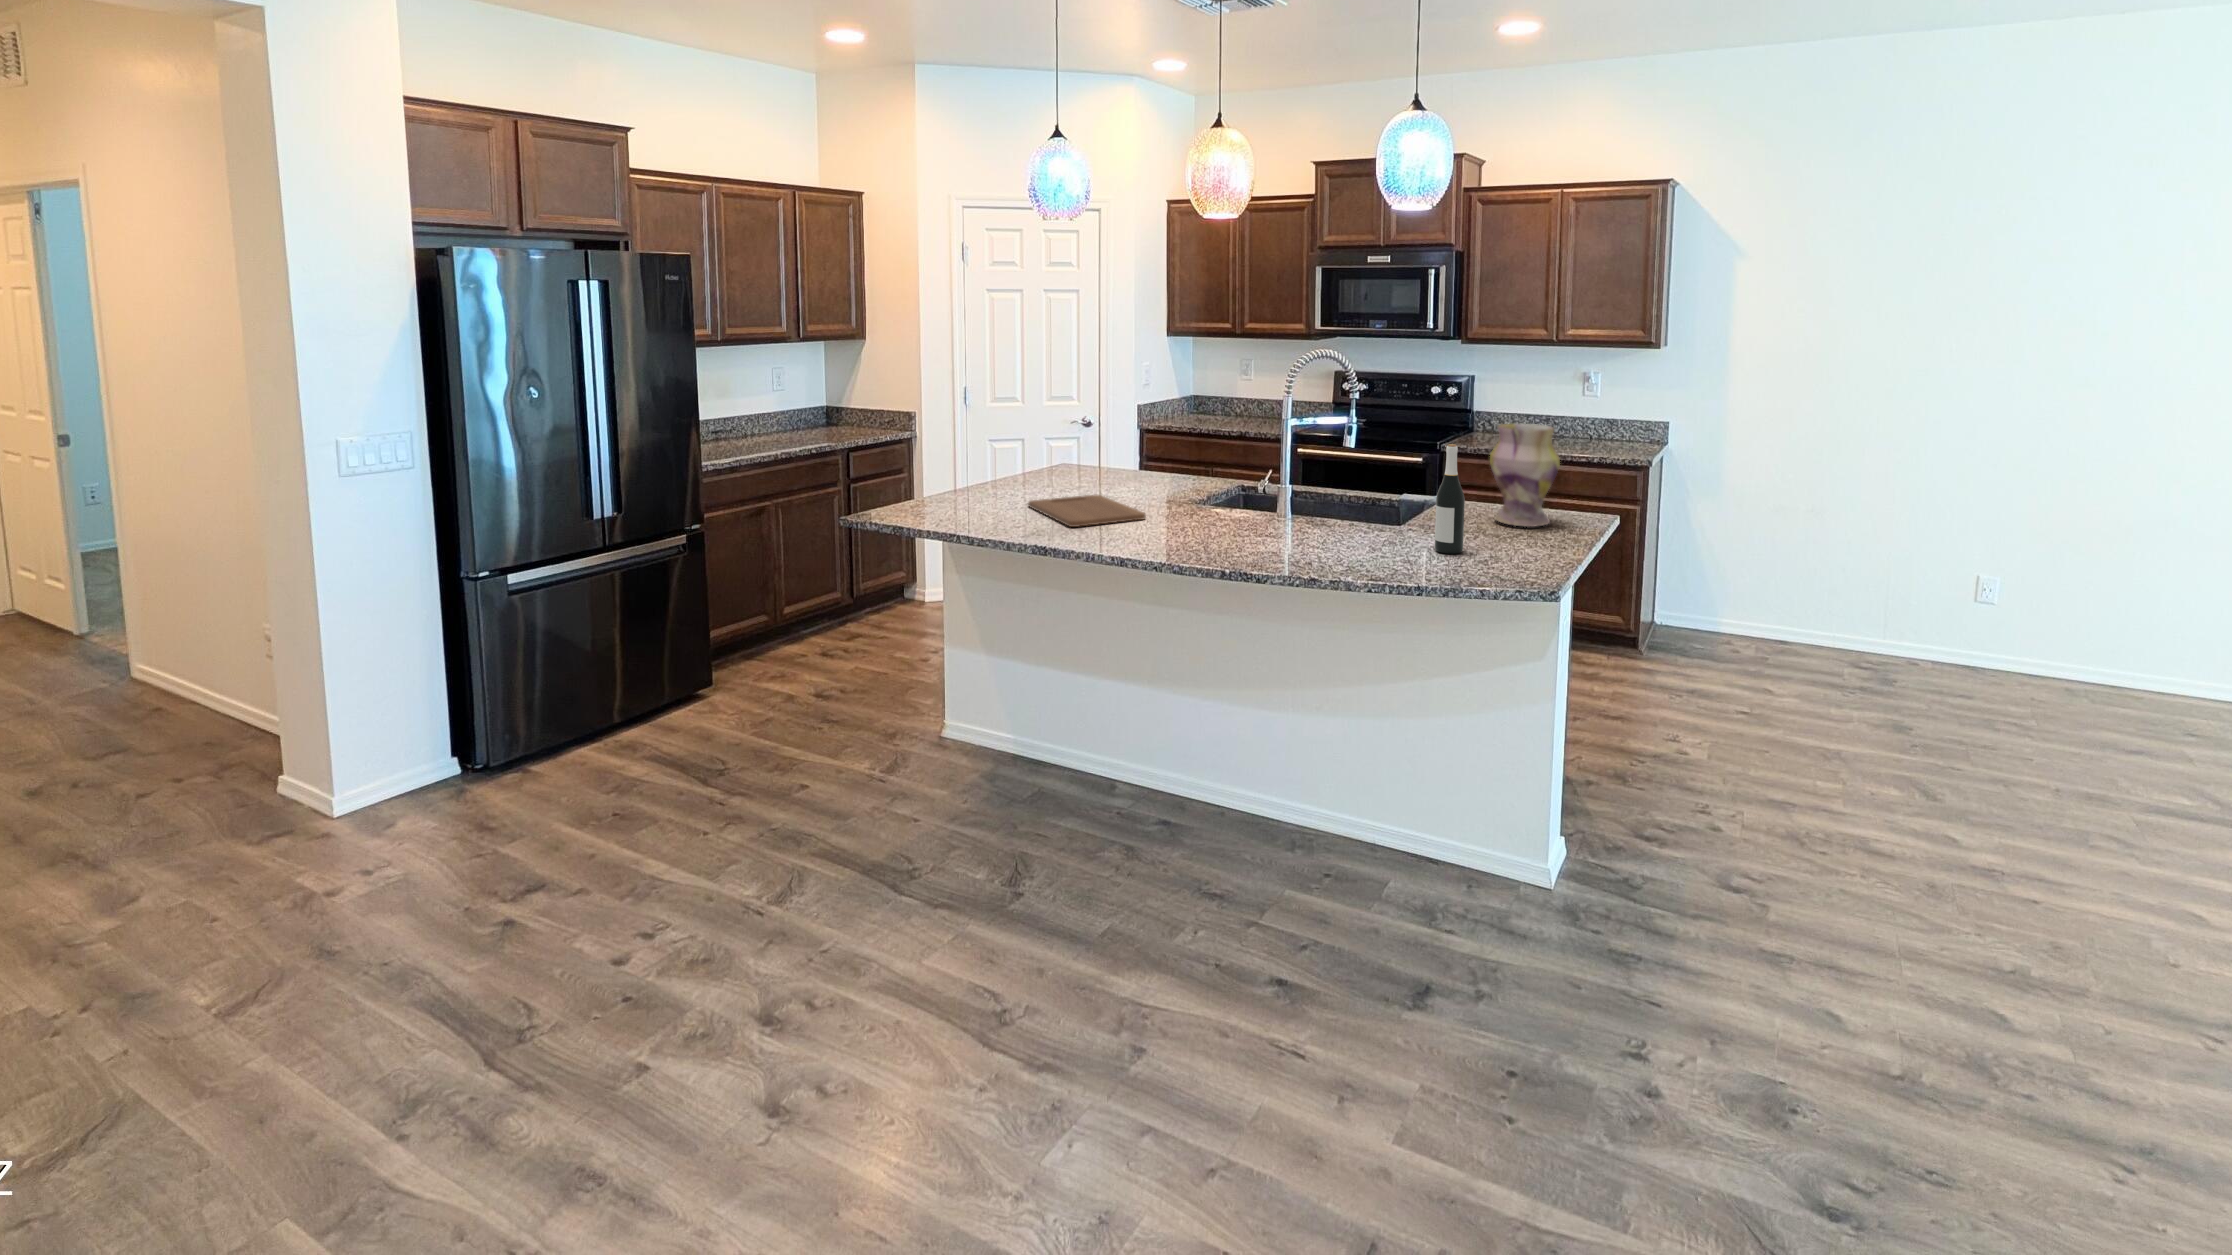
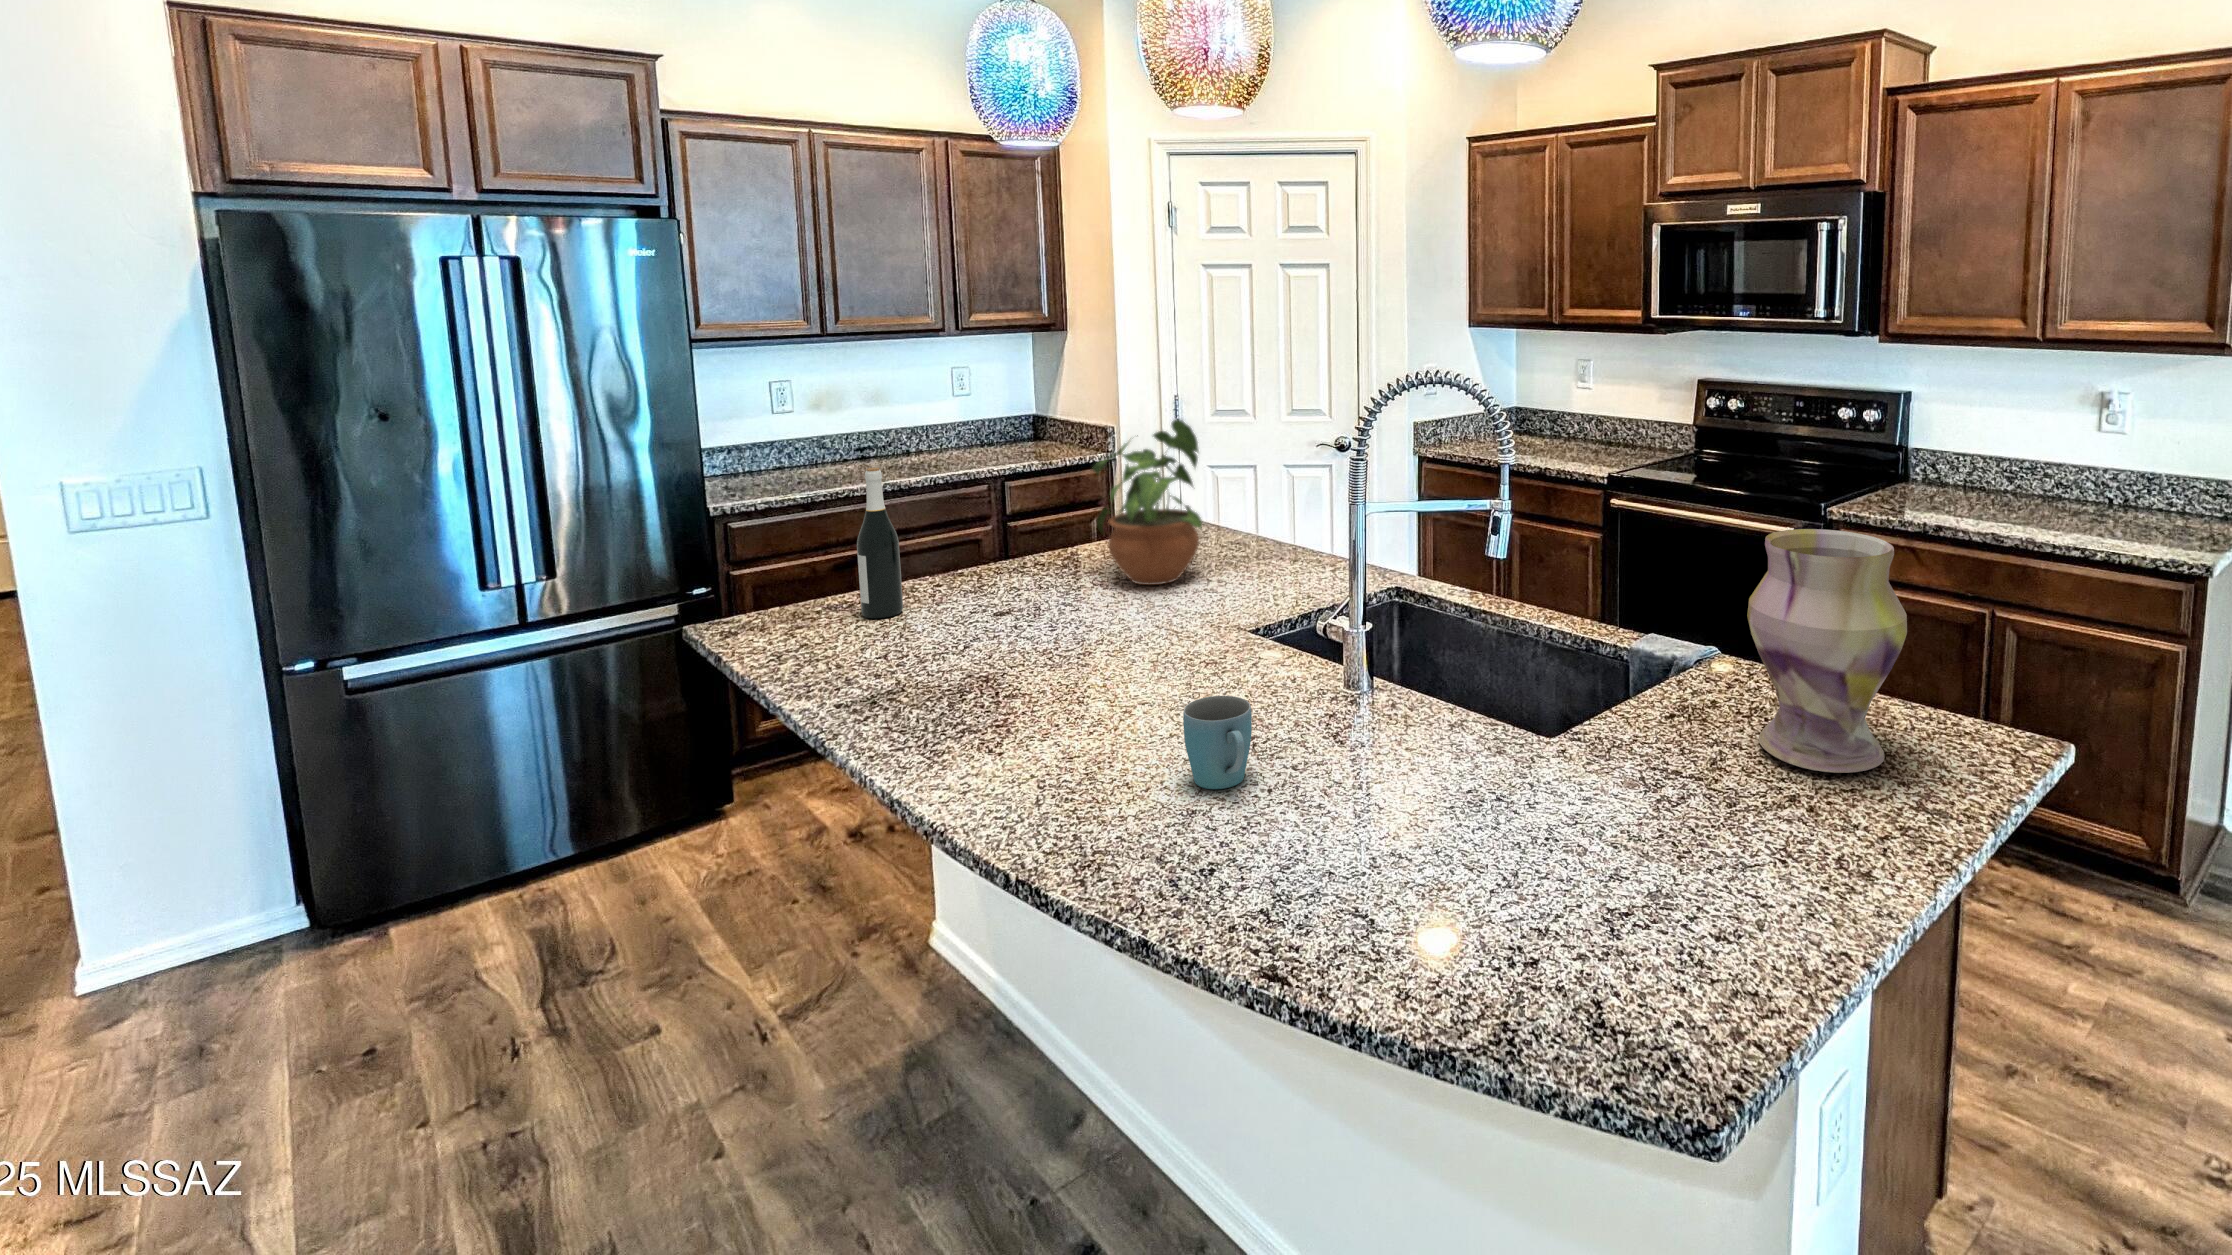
potted plant: none [1060,389,1135,489] -> present [1092,419,1202,585]
wine bottle: present [1435,444,1465,554] -> present [857,468,903,619]
cutting board: present [1028,495,1146,527] -> none [943,600,1109,683]
mug: none [1258,507,1298,547] -> present [1183,696,1252,789]

